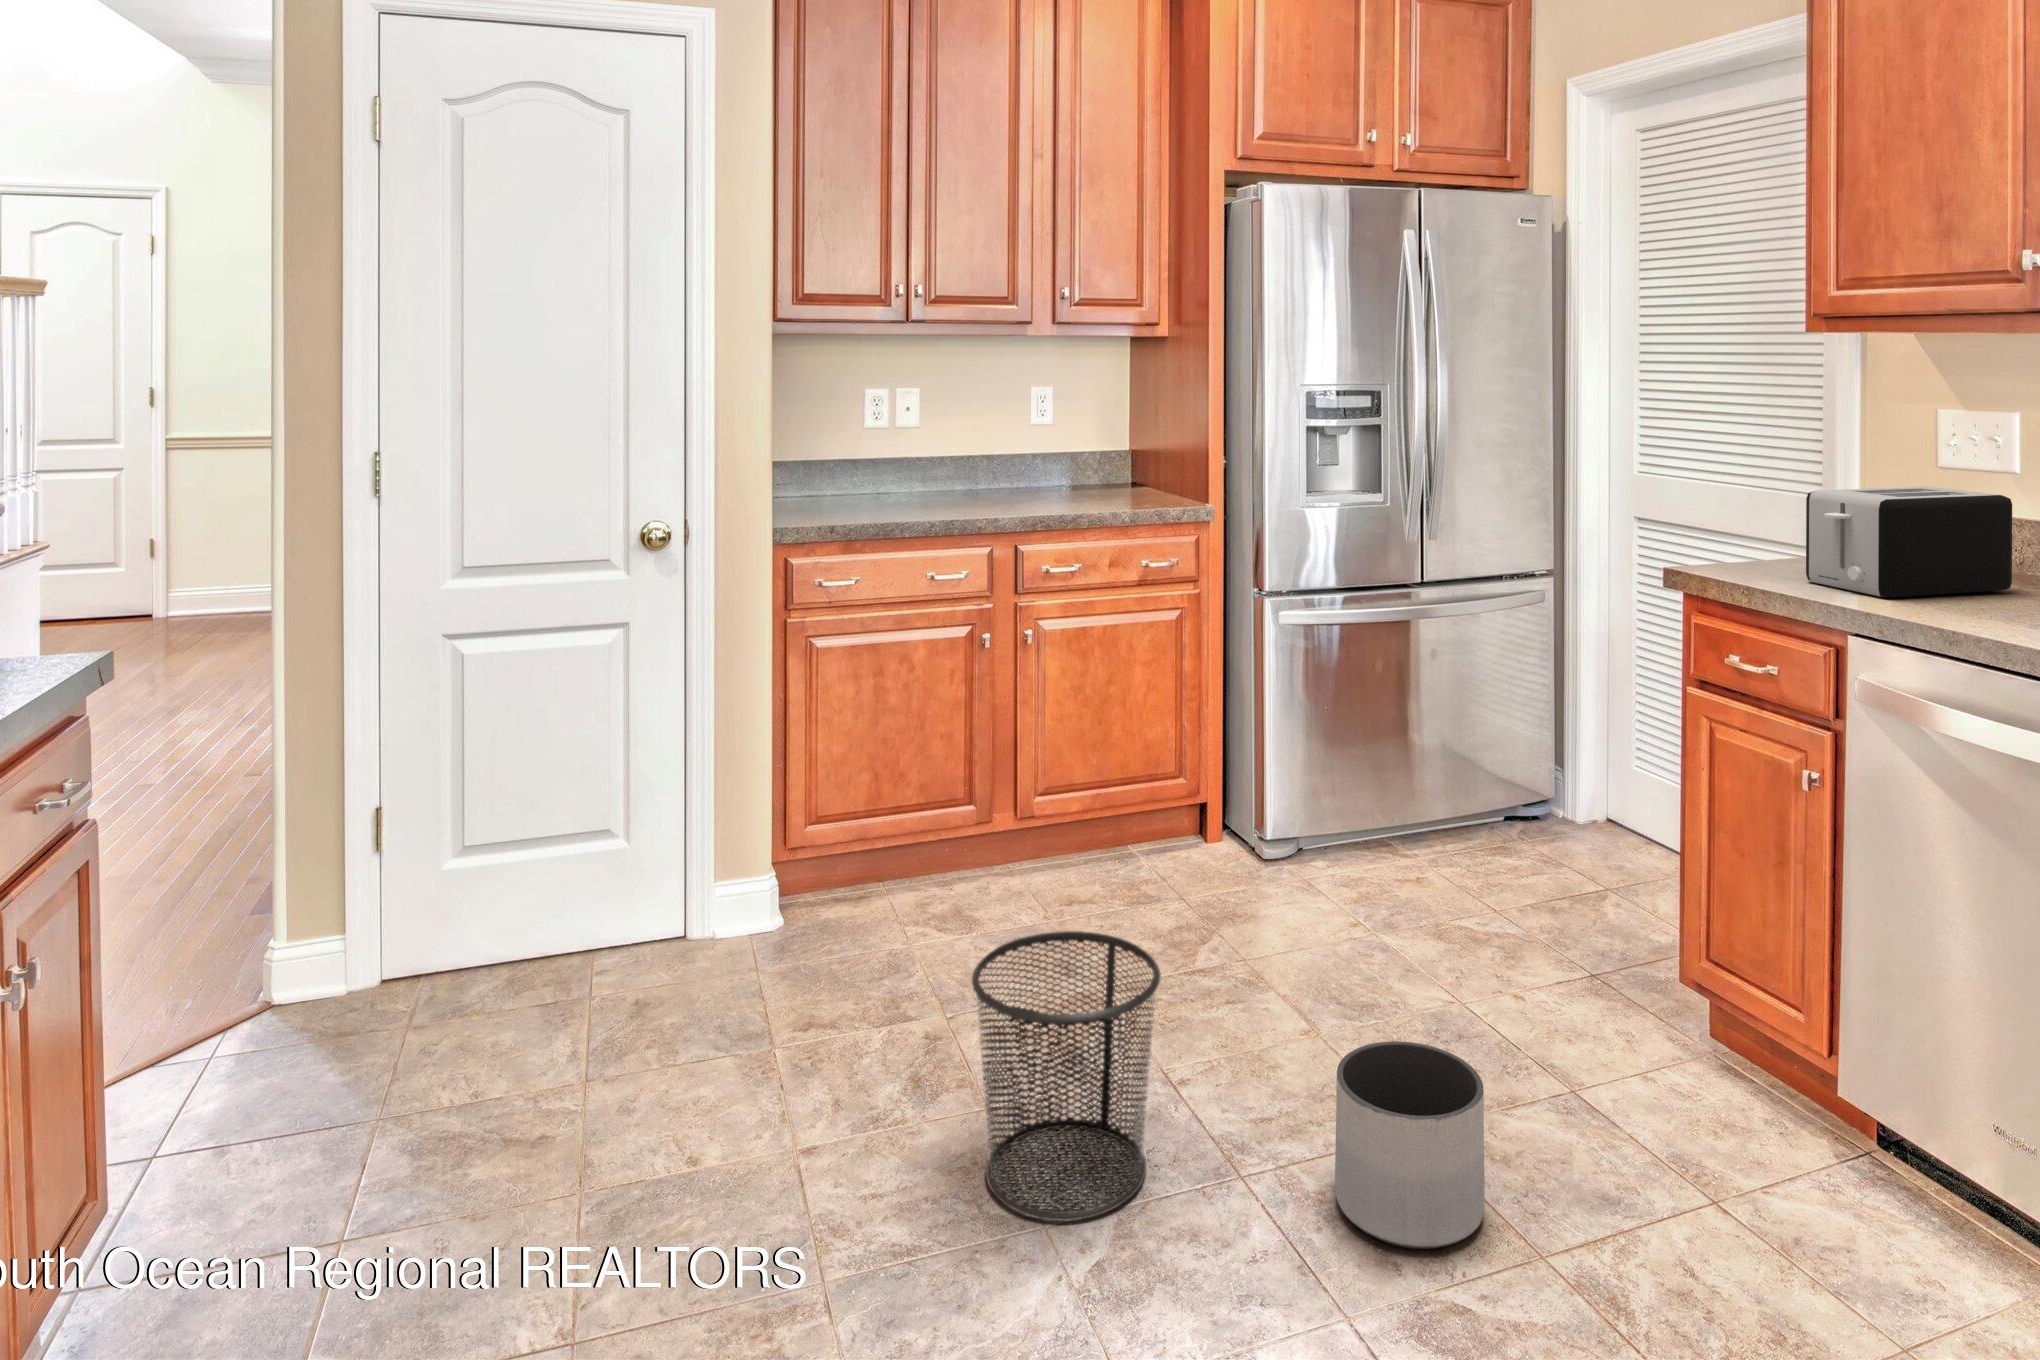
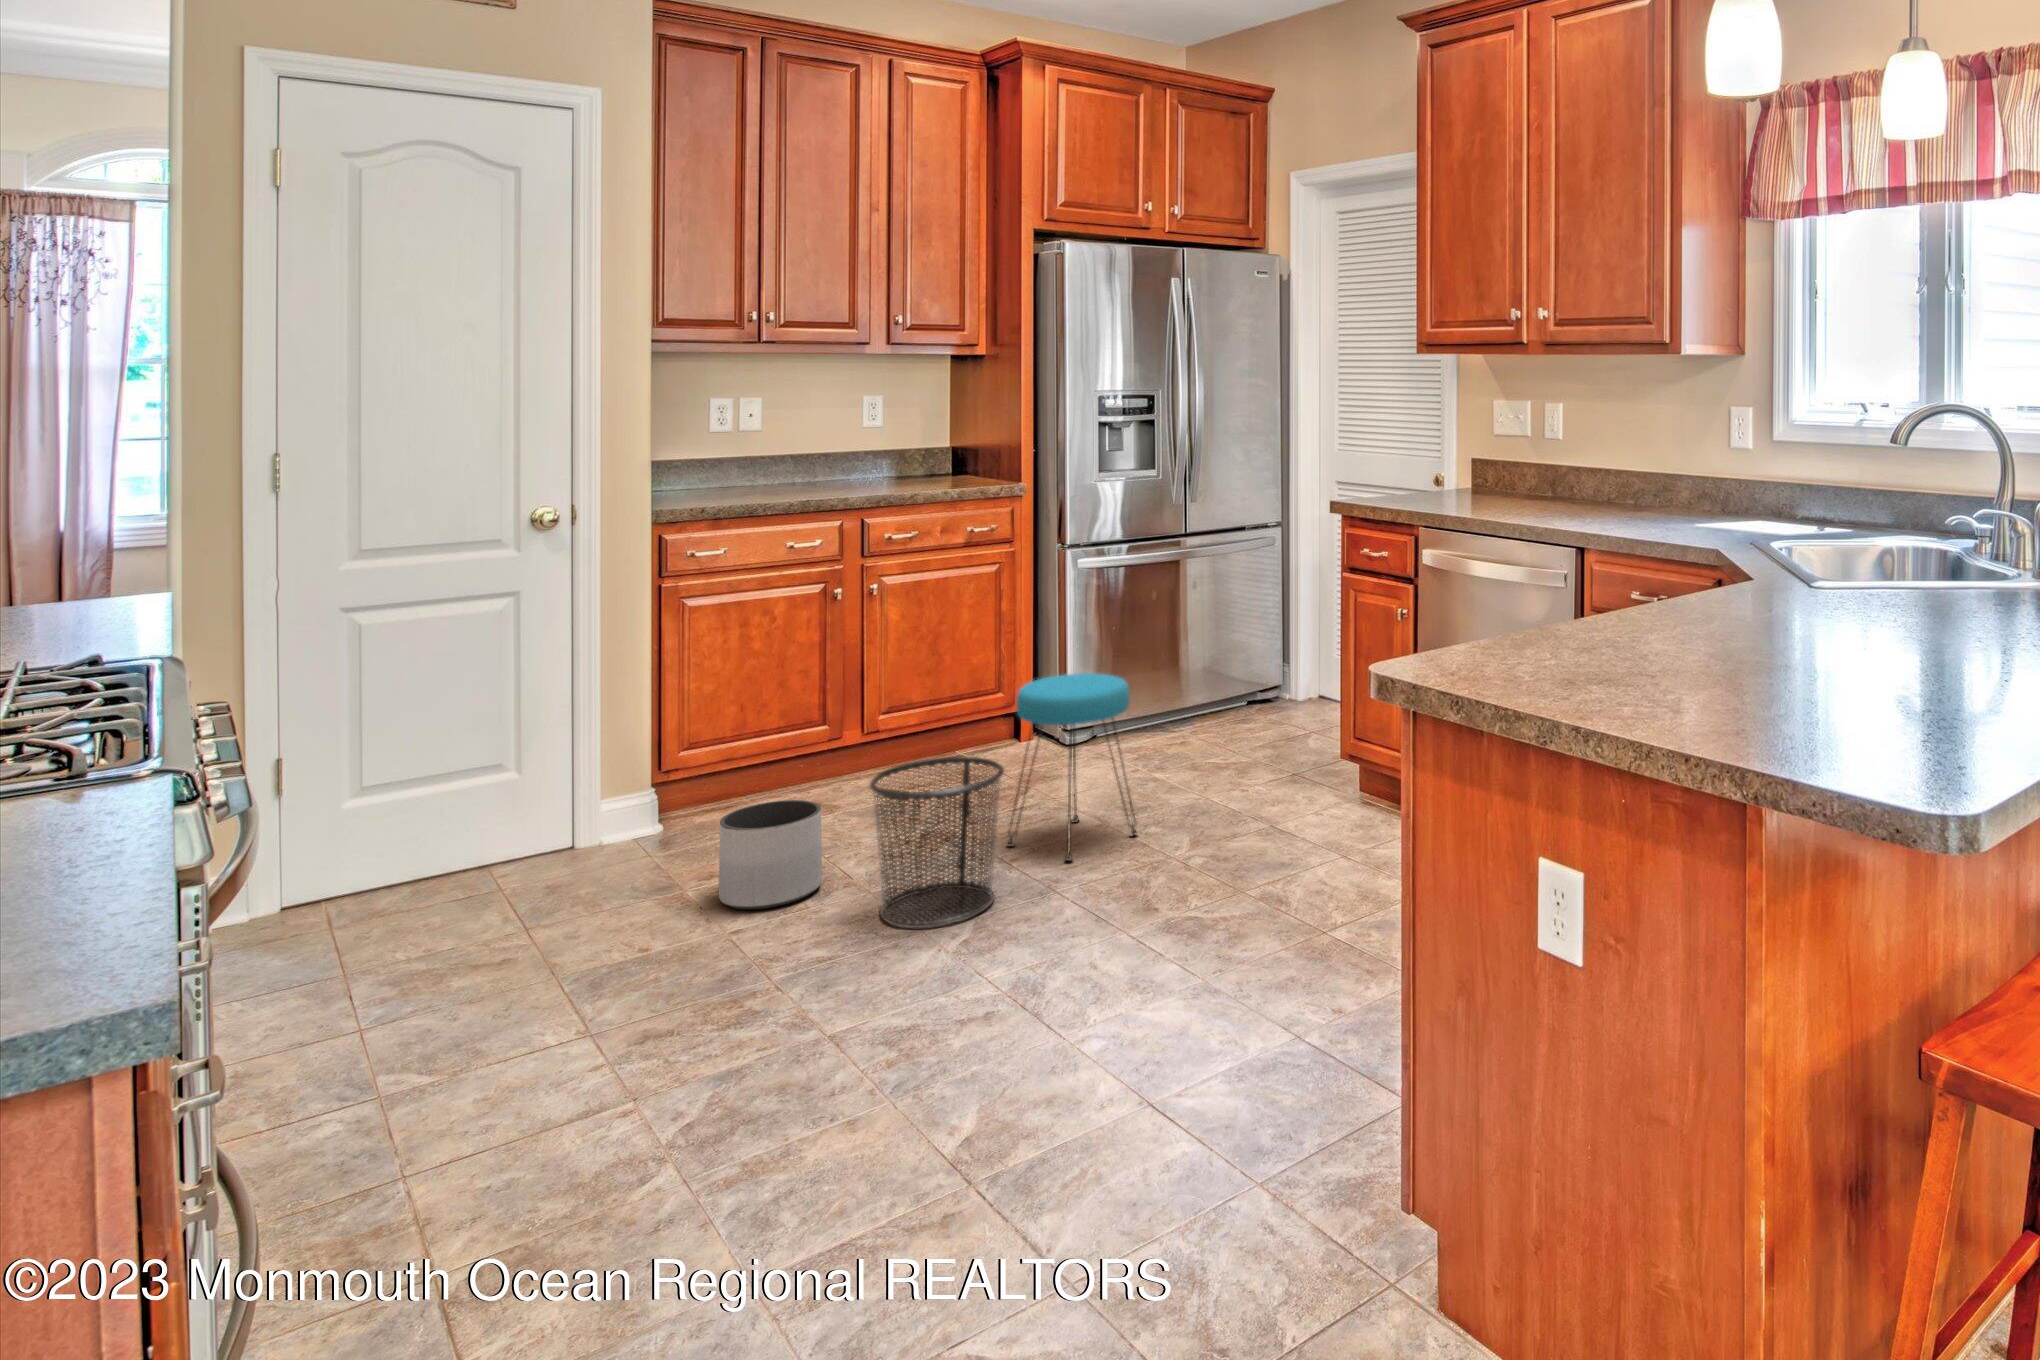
toaster: present [1806,487,2012,598] -> none [1410,445,1516,508]
stool: none [1172,803,1360,1108] -> present [1007,673,1137,861]
planter: present [1335,1041,1485,1249] -> present [719,800,822,910]

